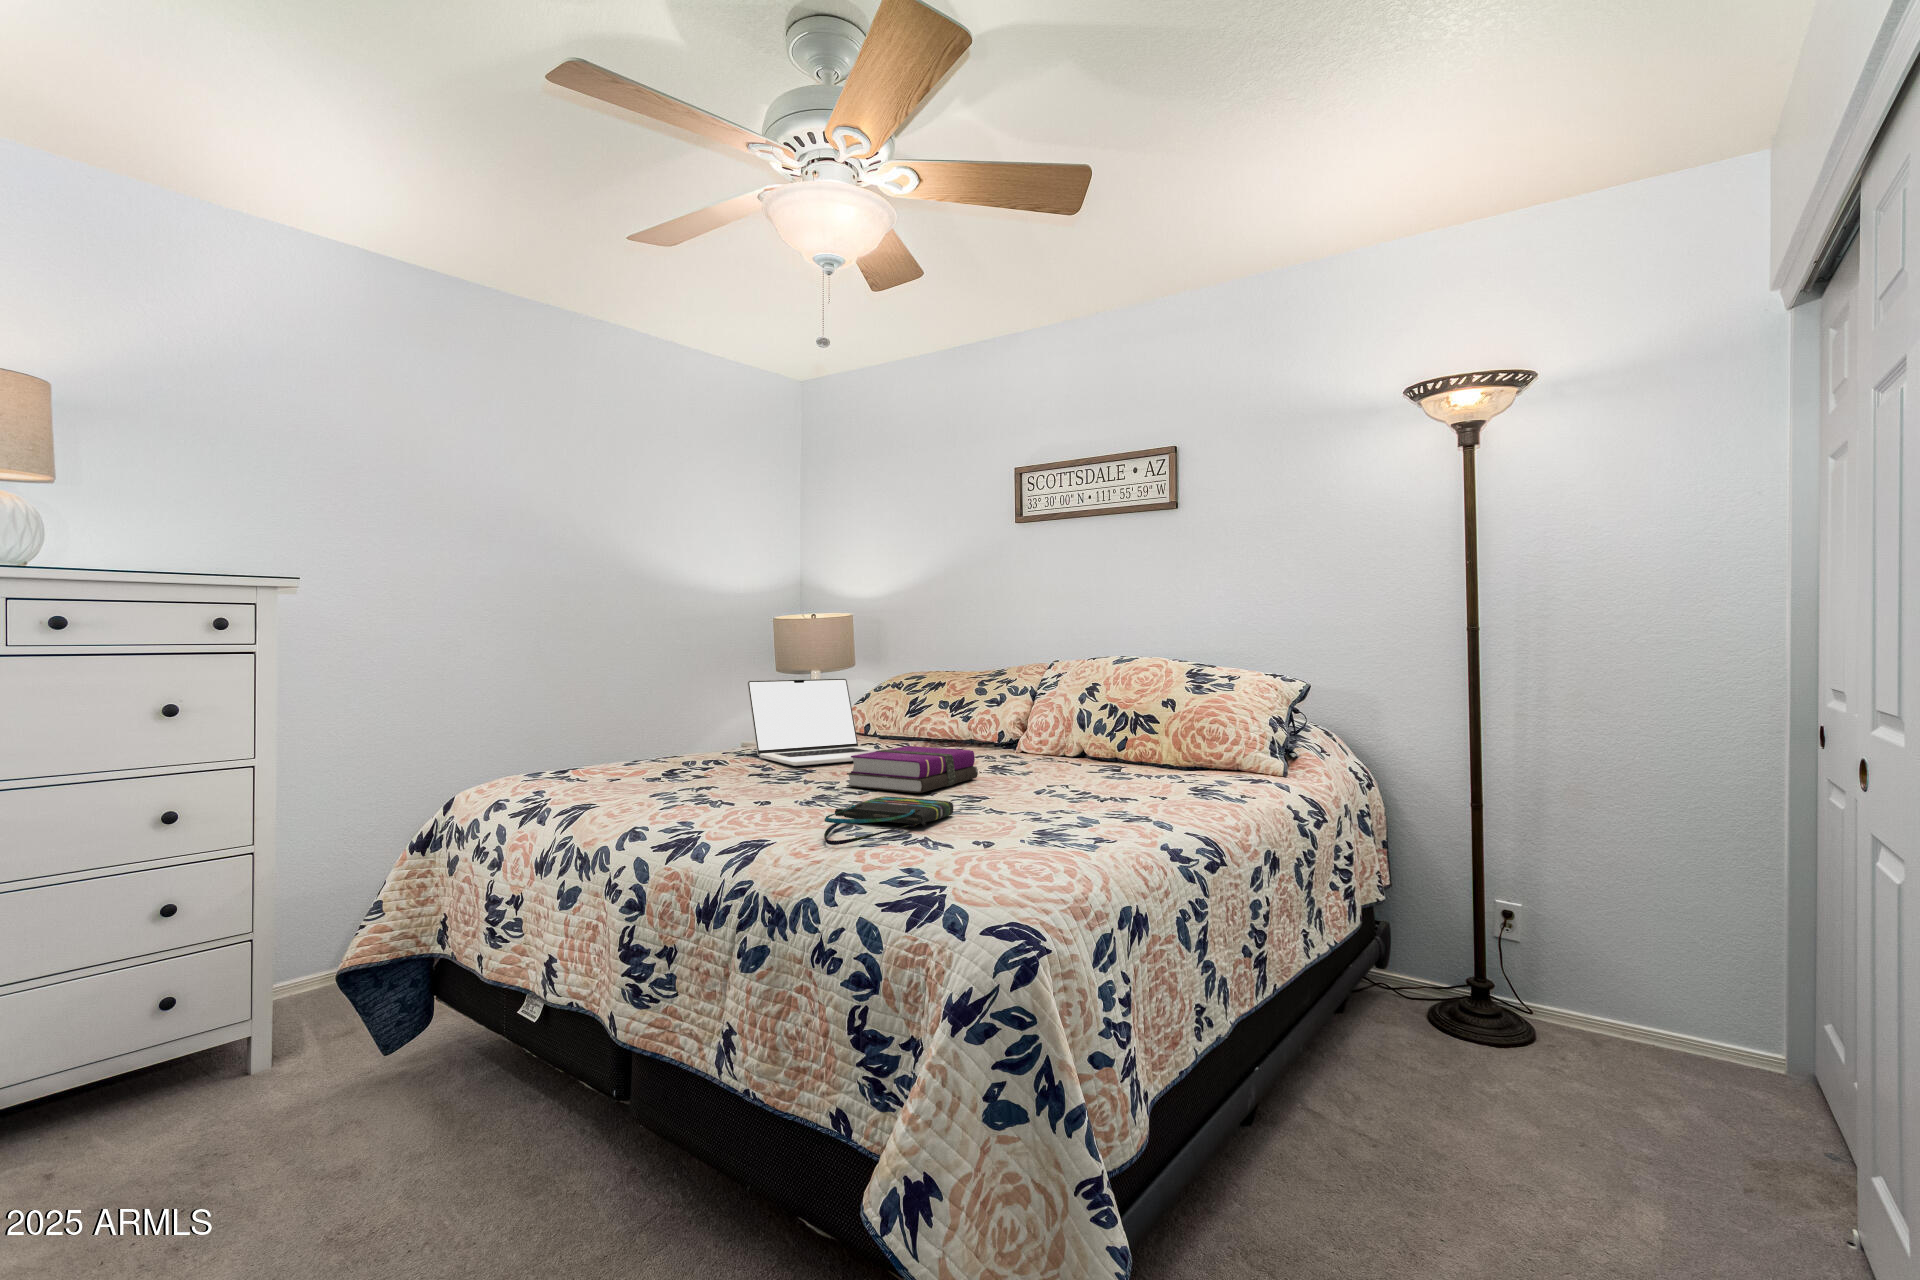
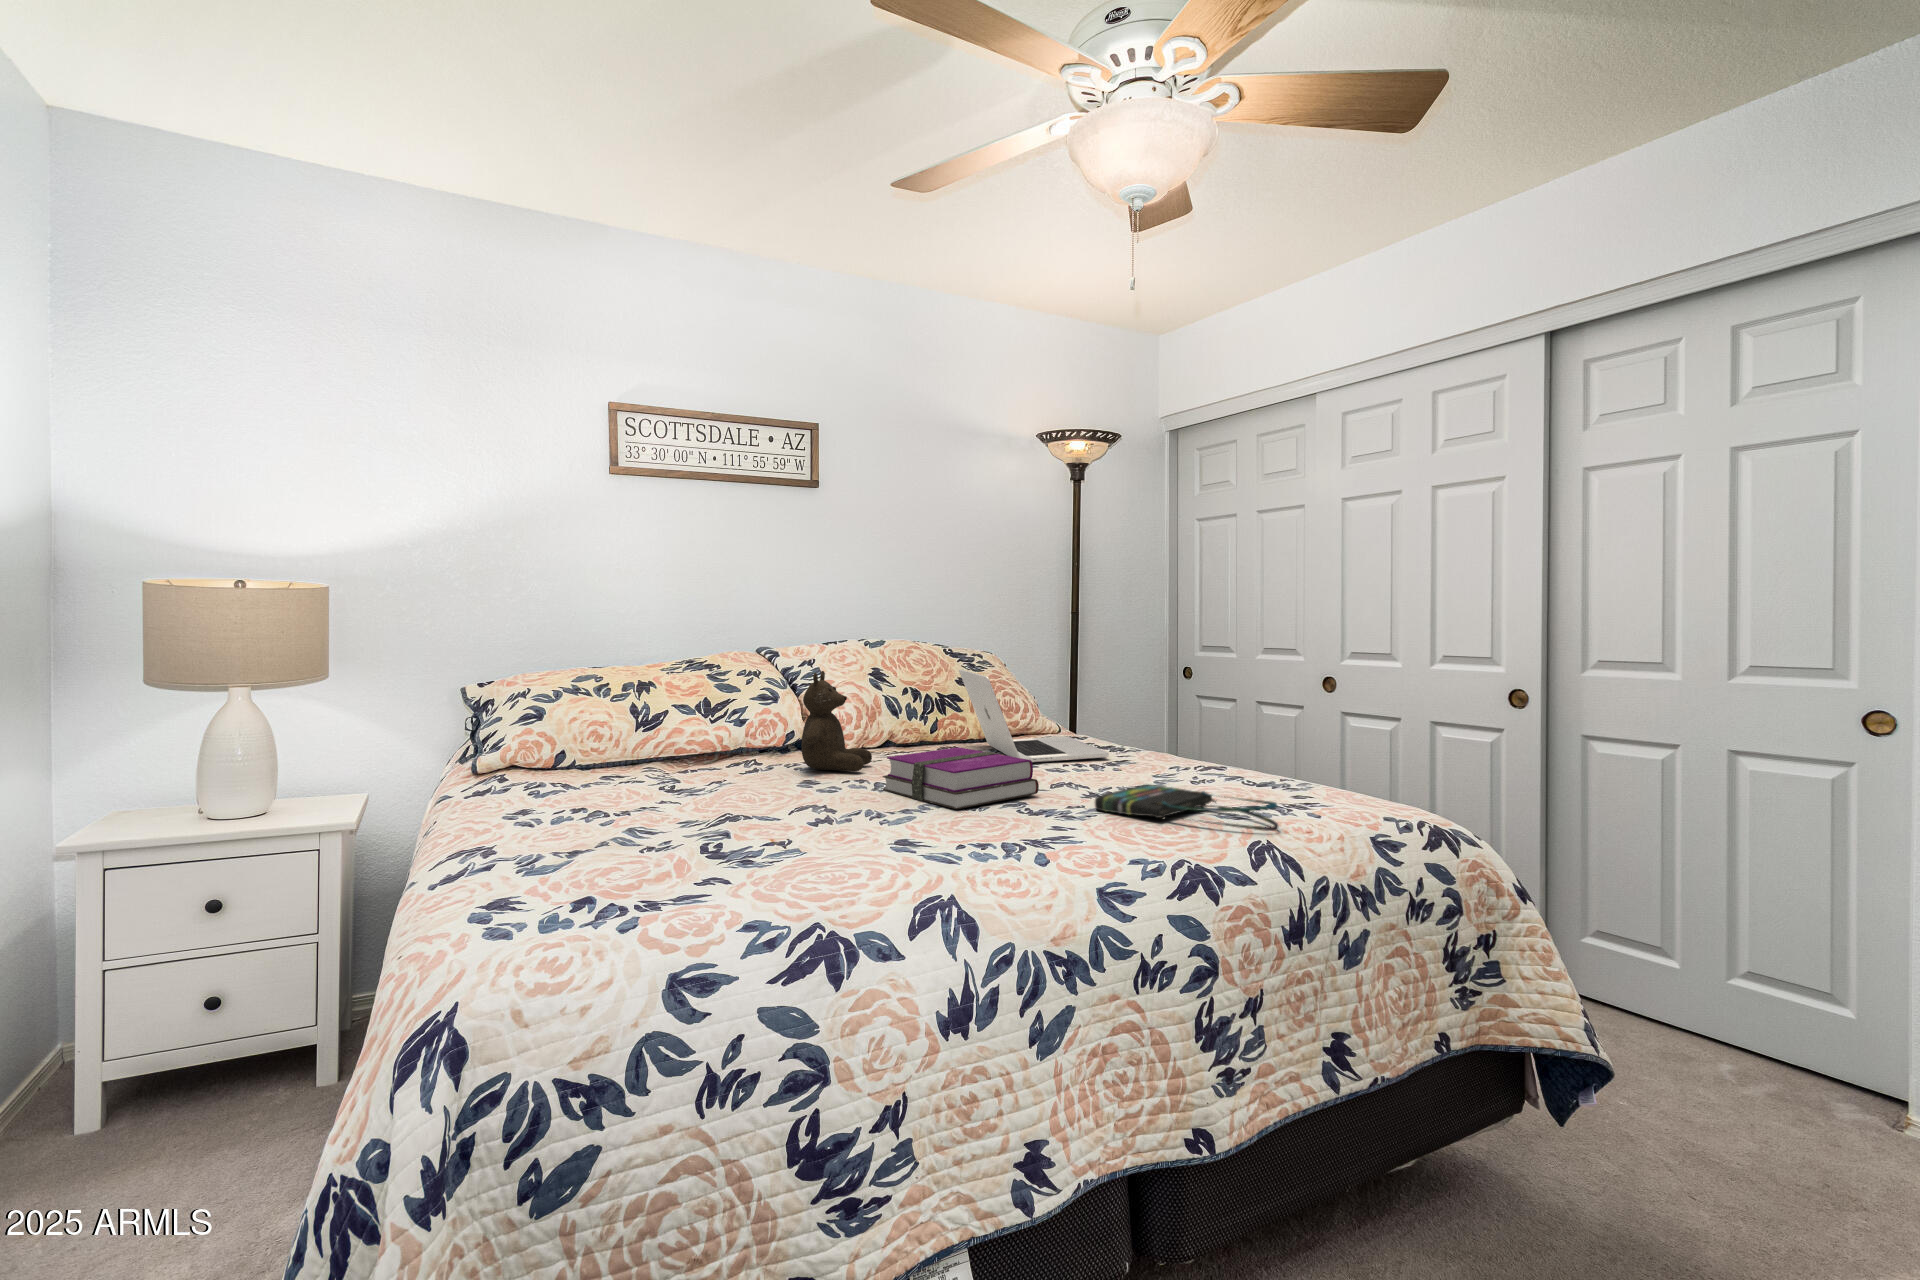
teddy bear: none [937,677,1002,762] -> present [801,671,872,771]
laptop: present [748,679,879,766] -> present [959,669,1109,762]

